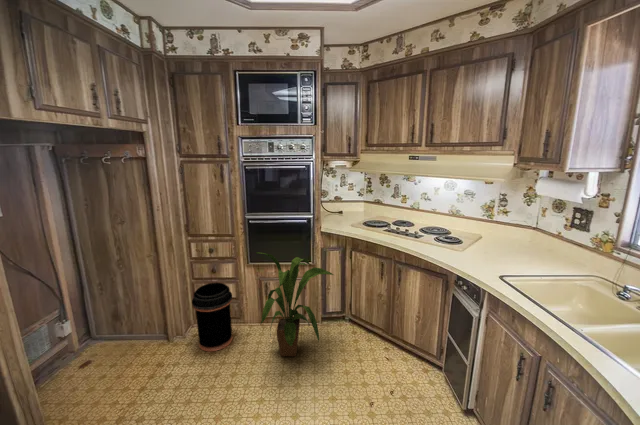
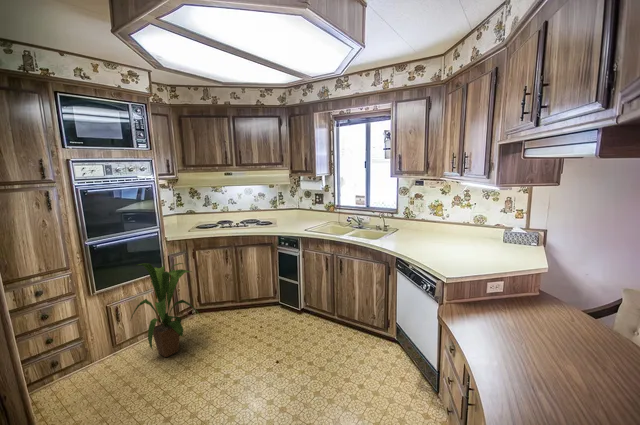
trash can: present [192,283,232,351] -> none [36,322,96,405]

